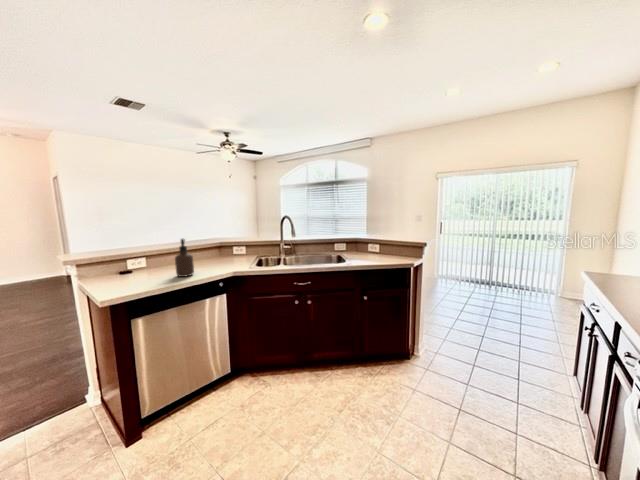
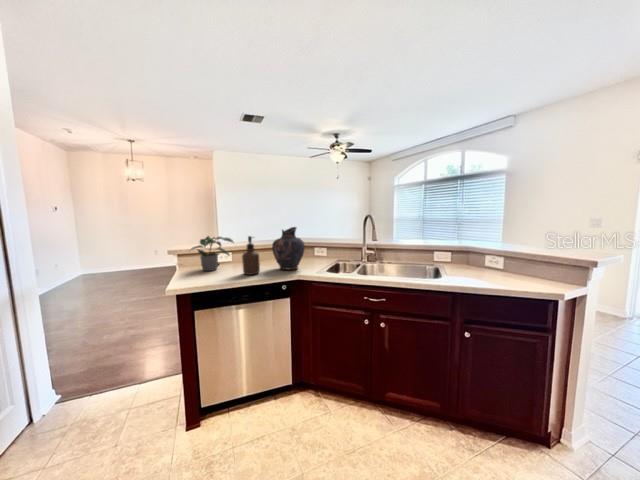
vase: none [202,228,234,268] -> present [272,227,305,269]
potted plant: none [102,241,156,279] -> present [191,236,233,271]

